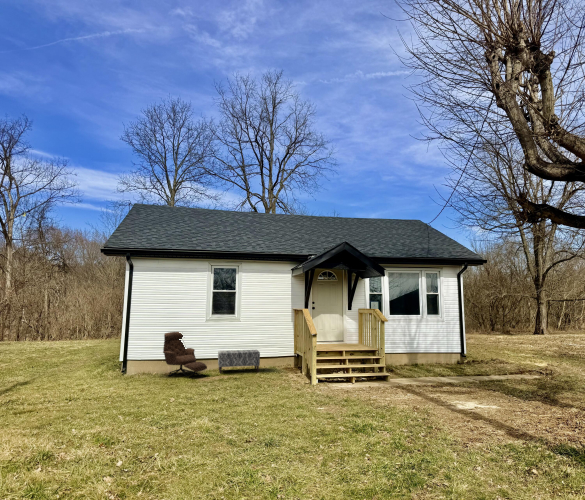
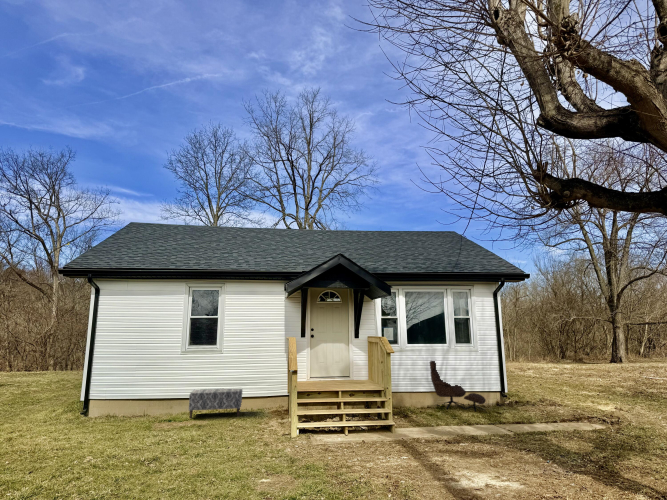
lounge chair: present [163,332,207,378] -> present [430,361,486,411]

